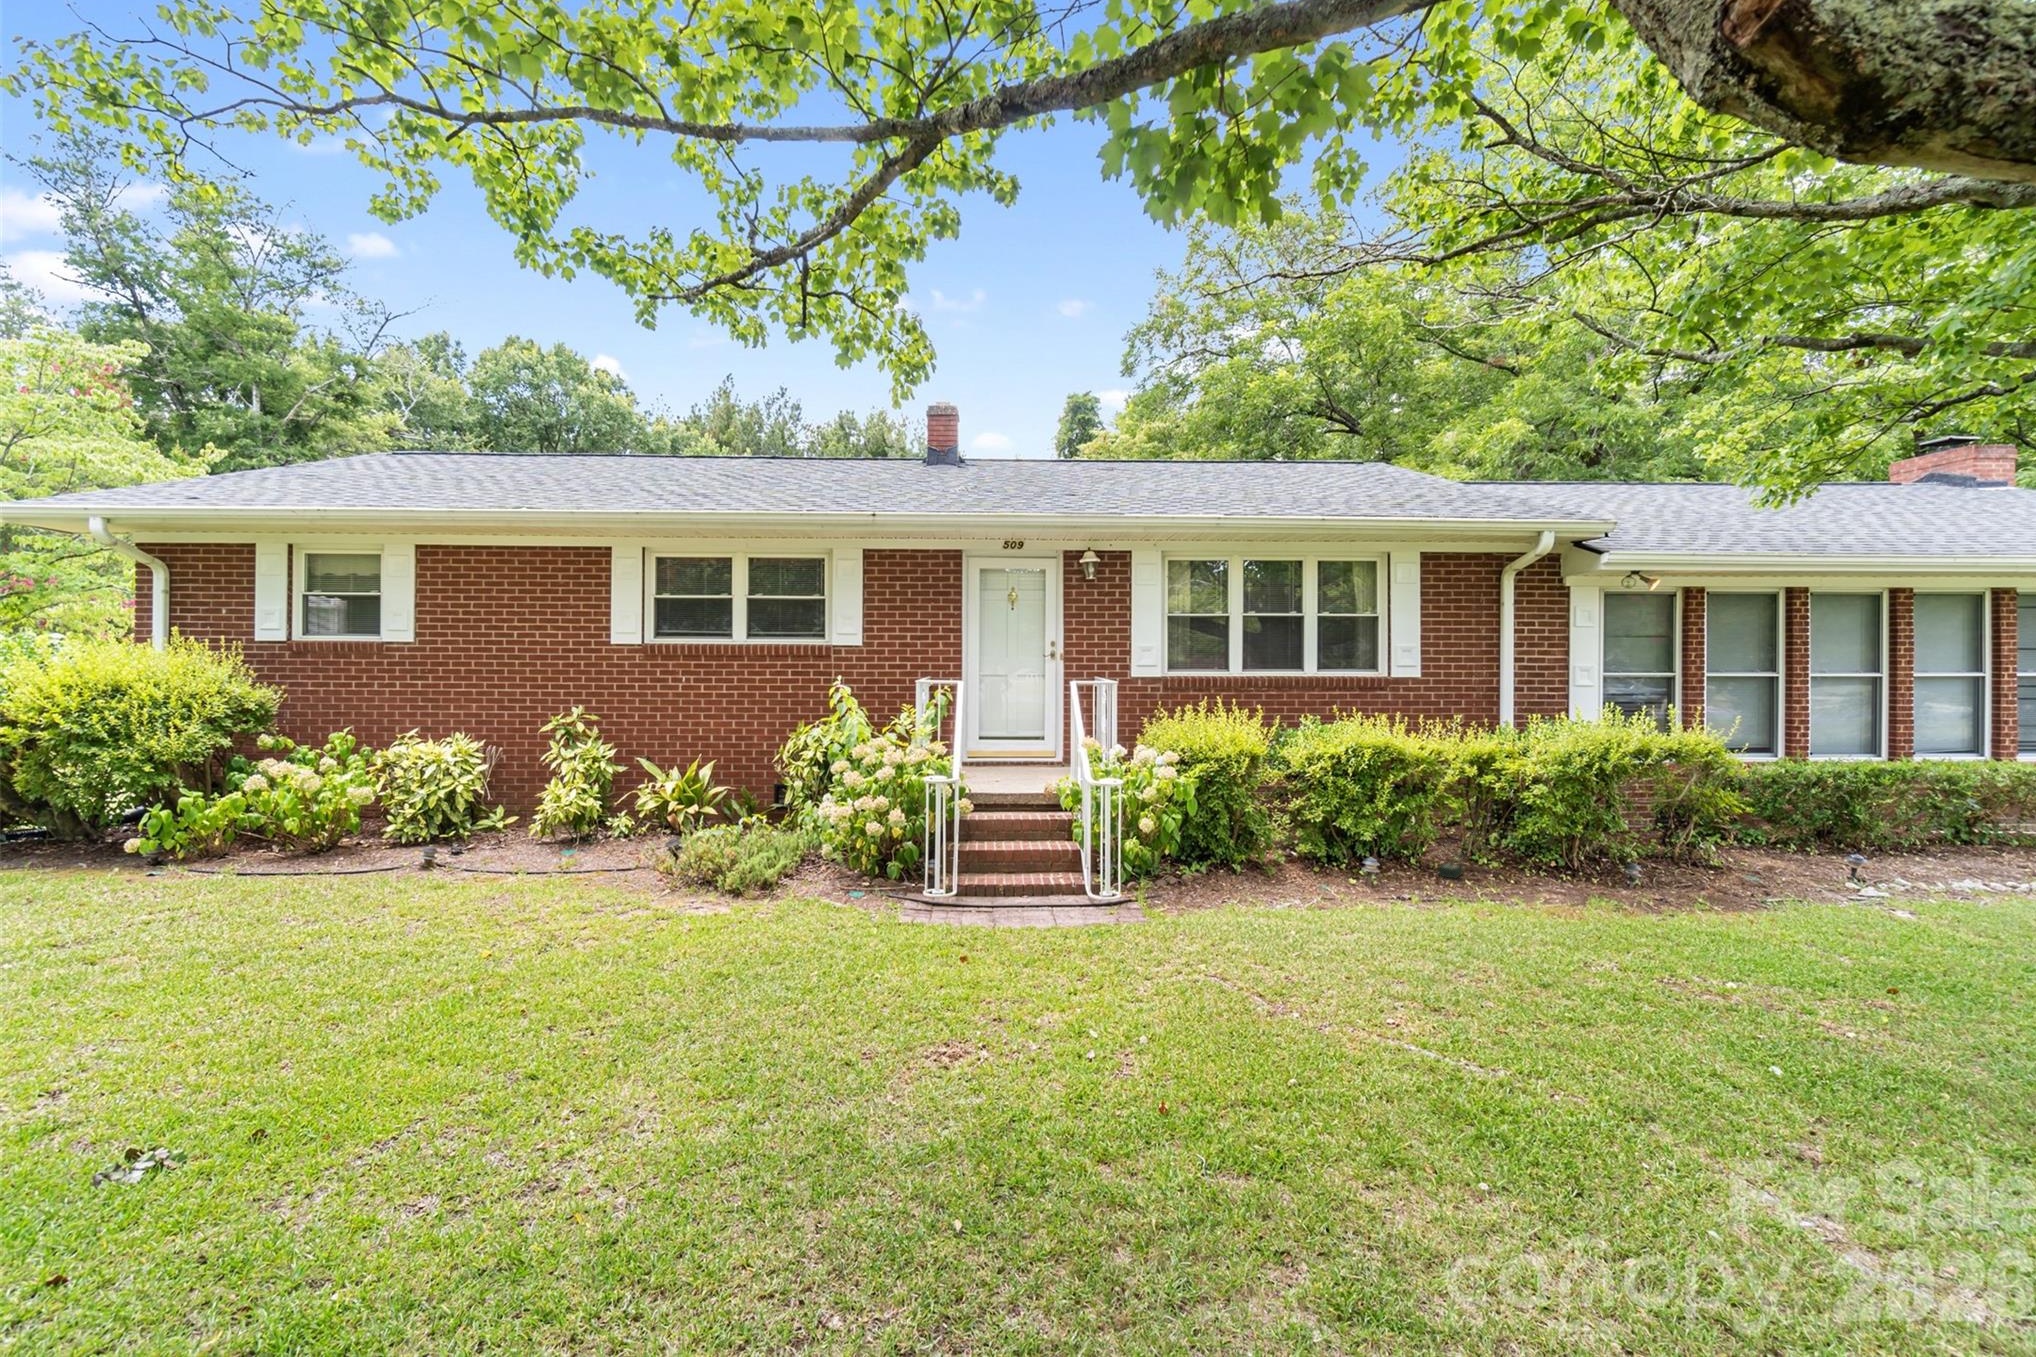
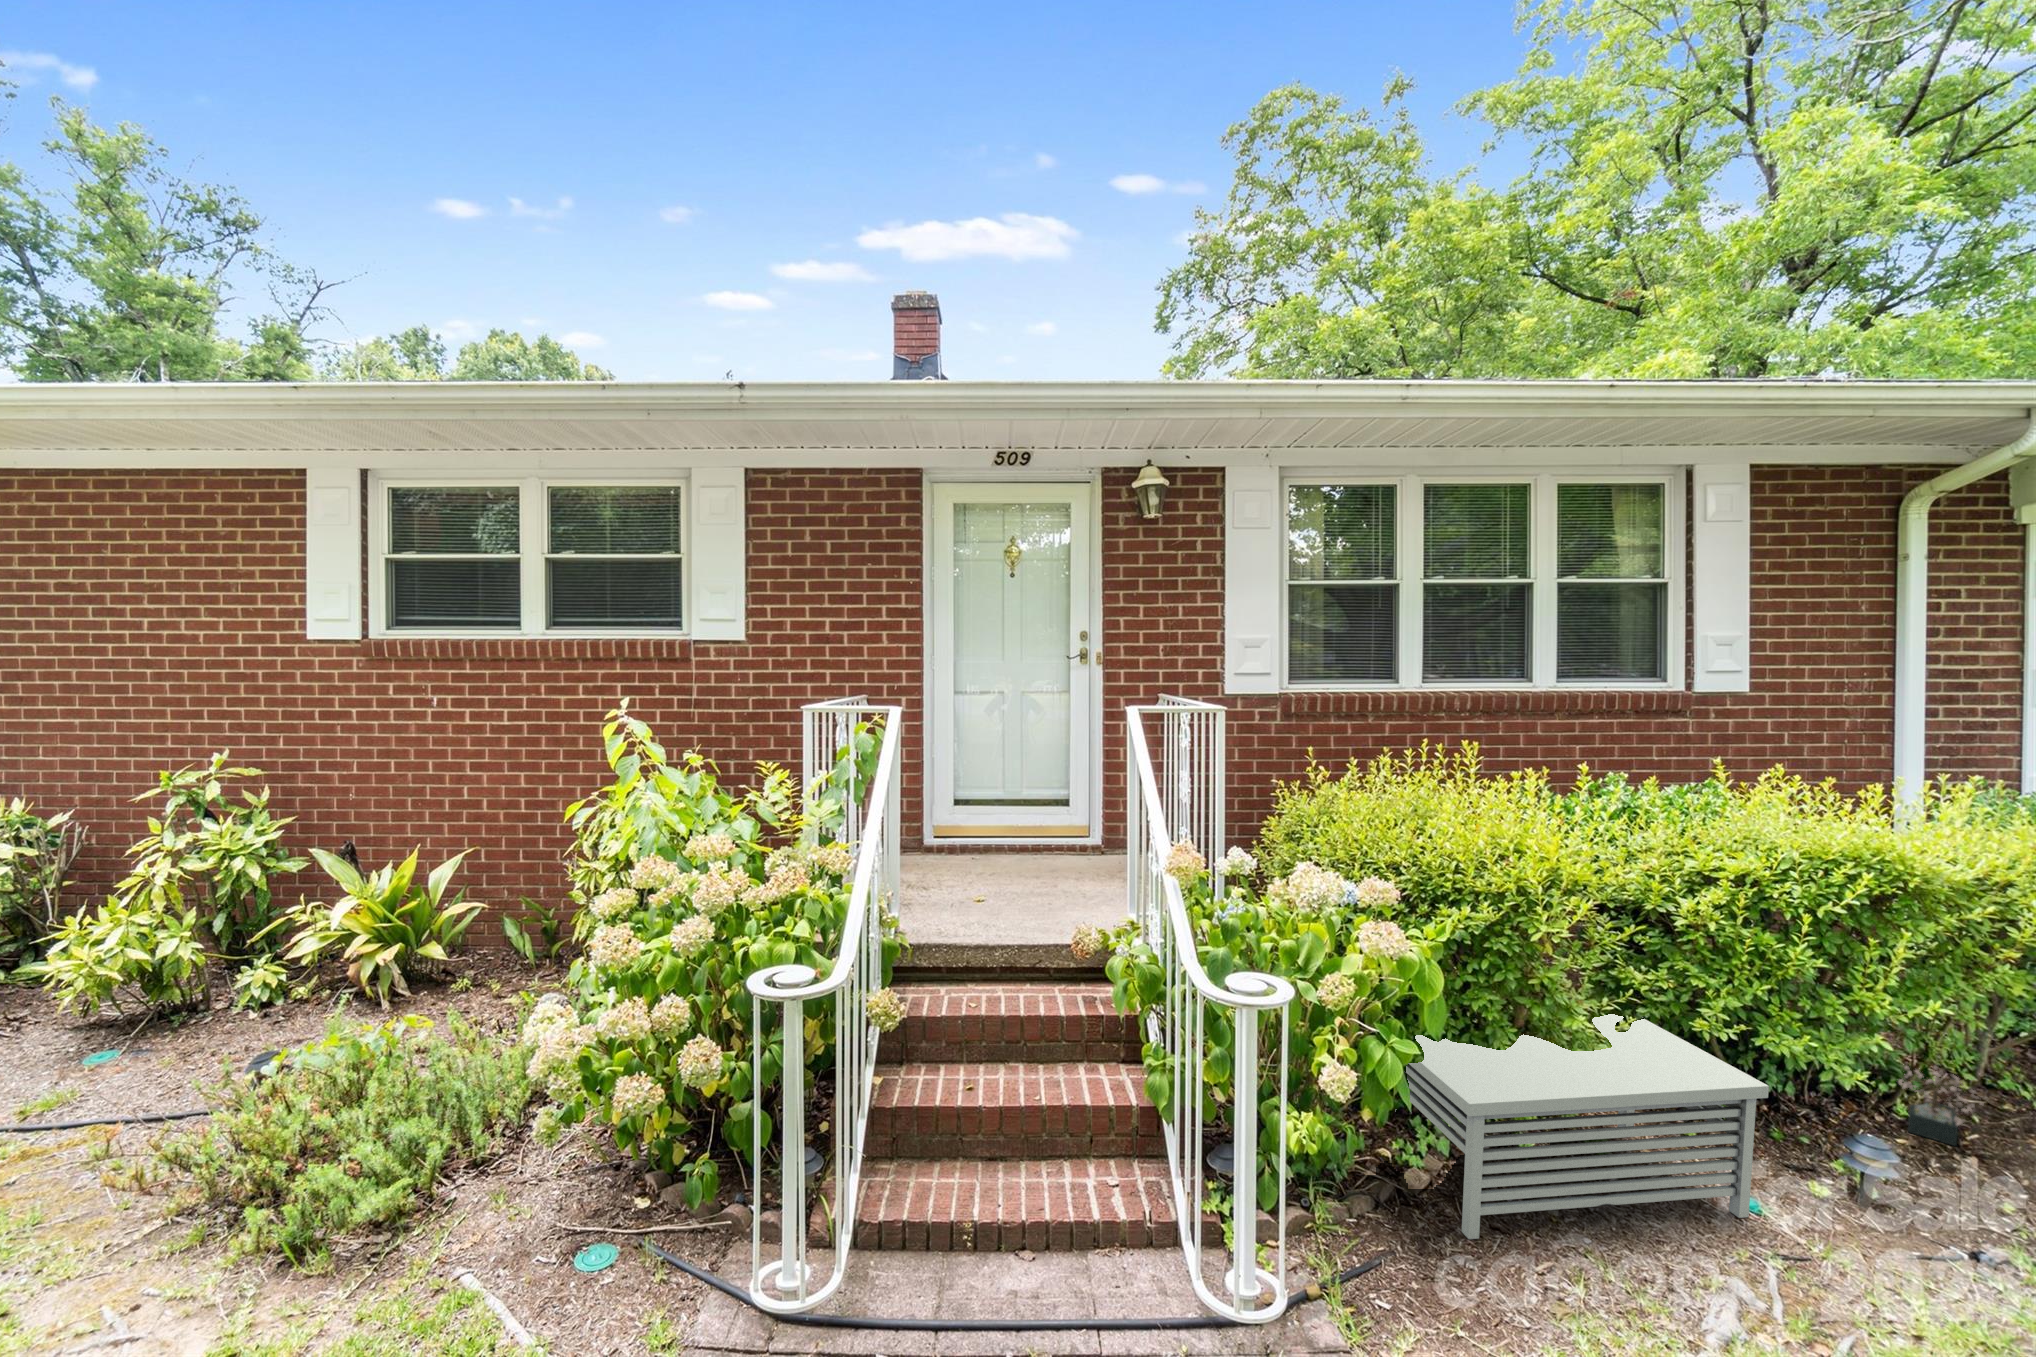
storage bench: none [1184,818,1345,897] -> present [1395,1014,1769,1239]

